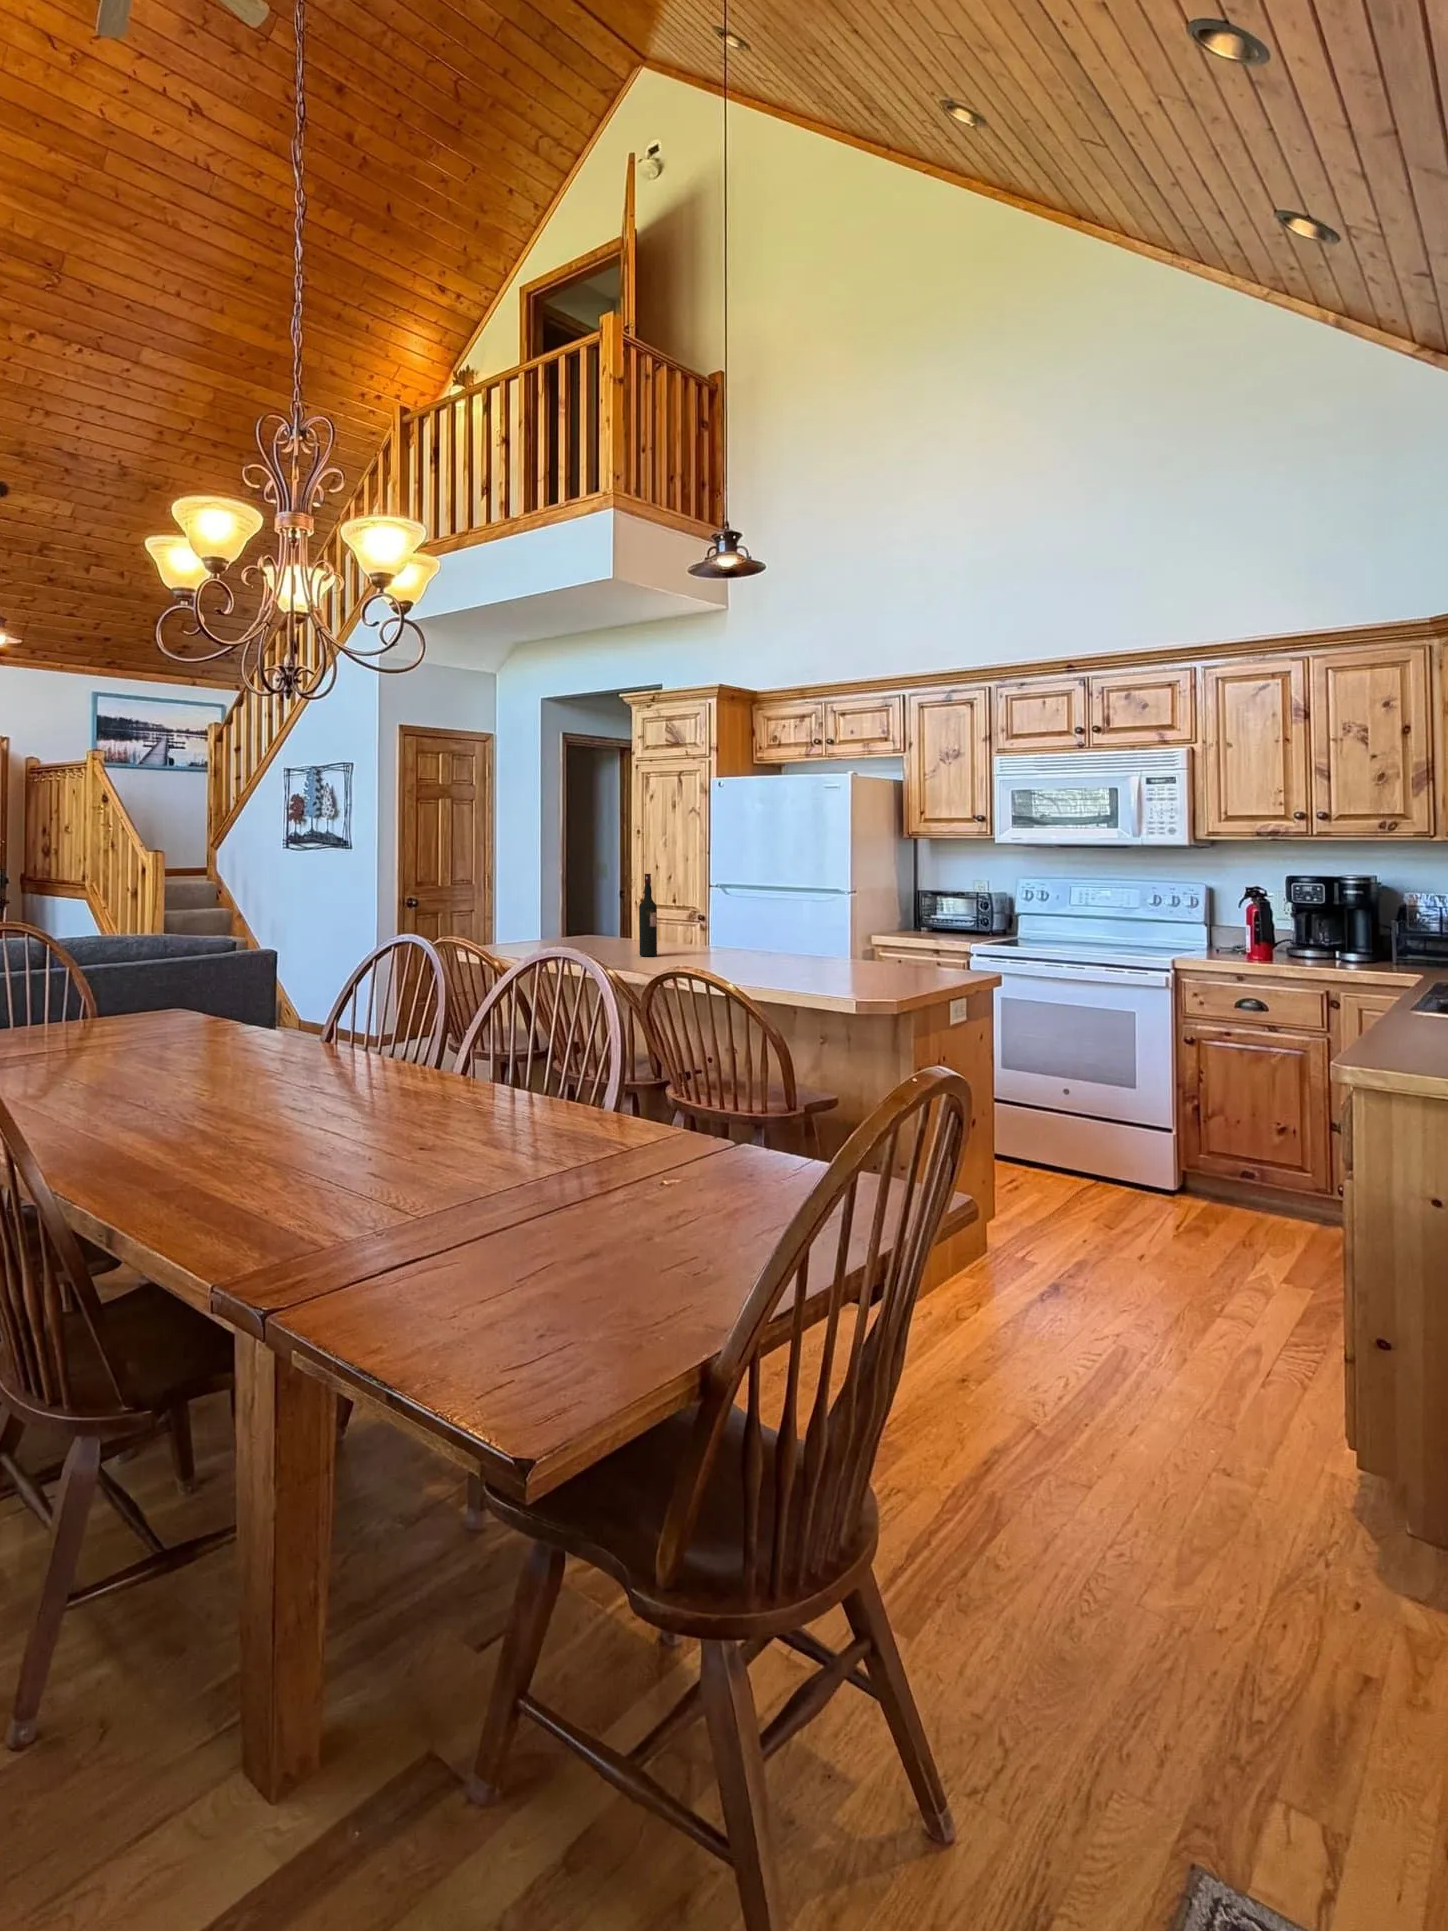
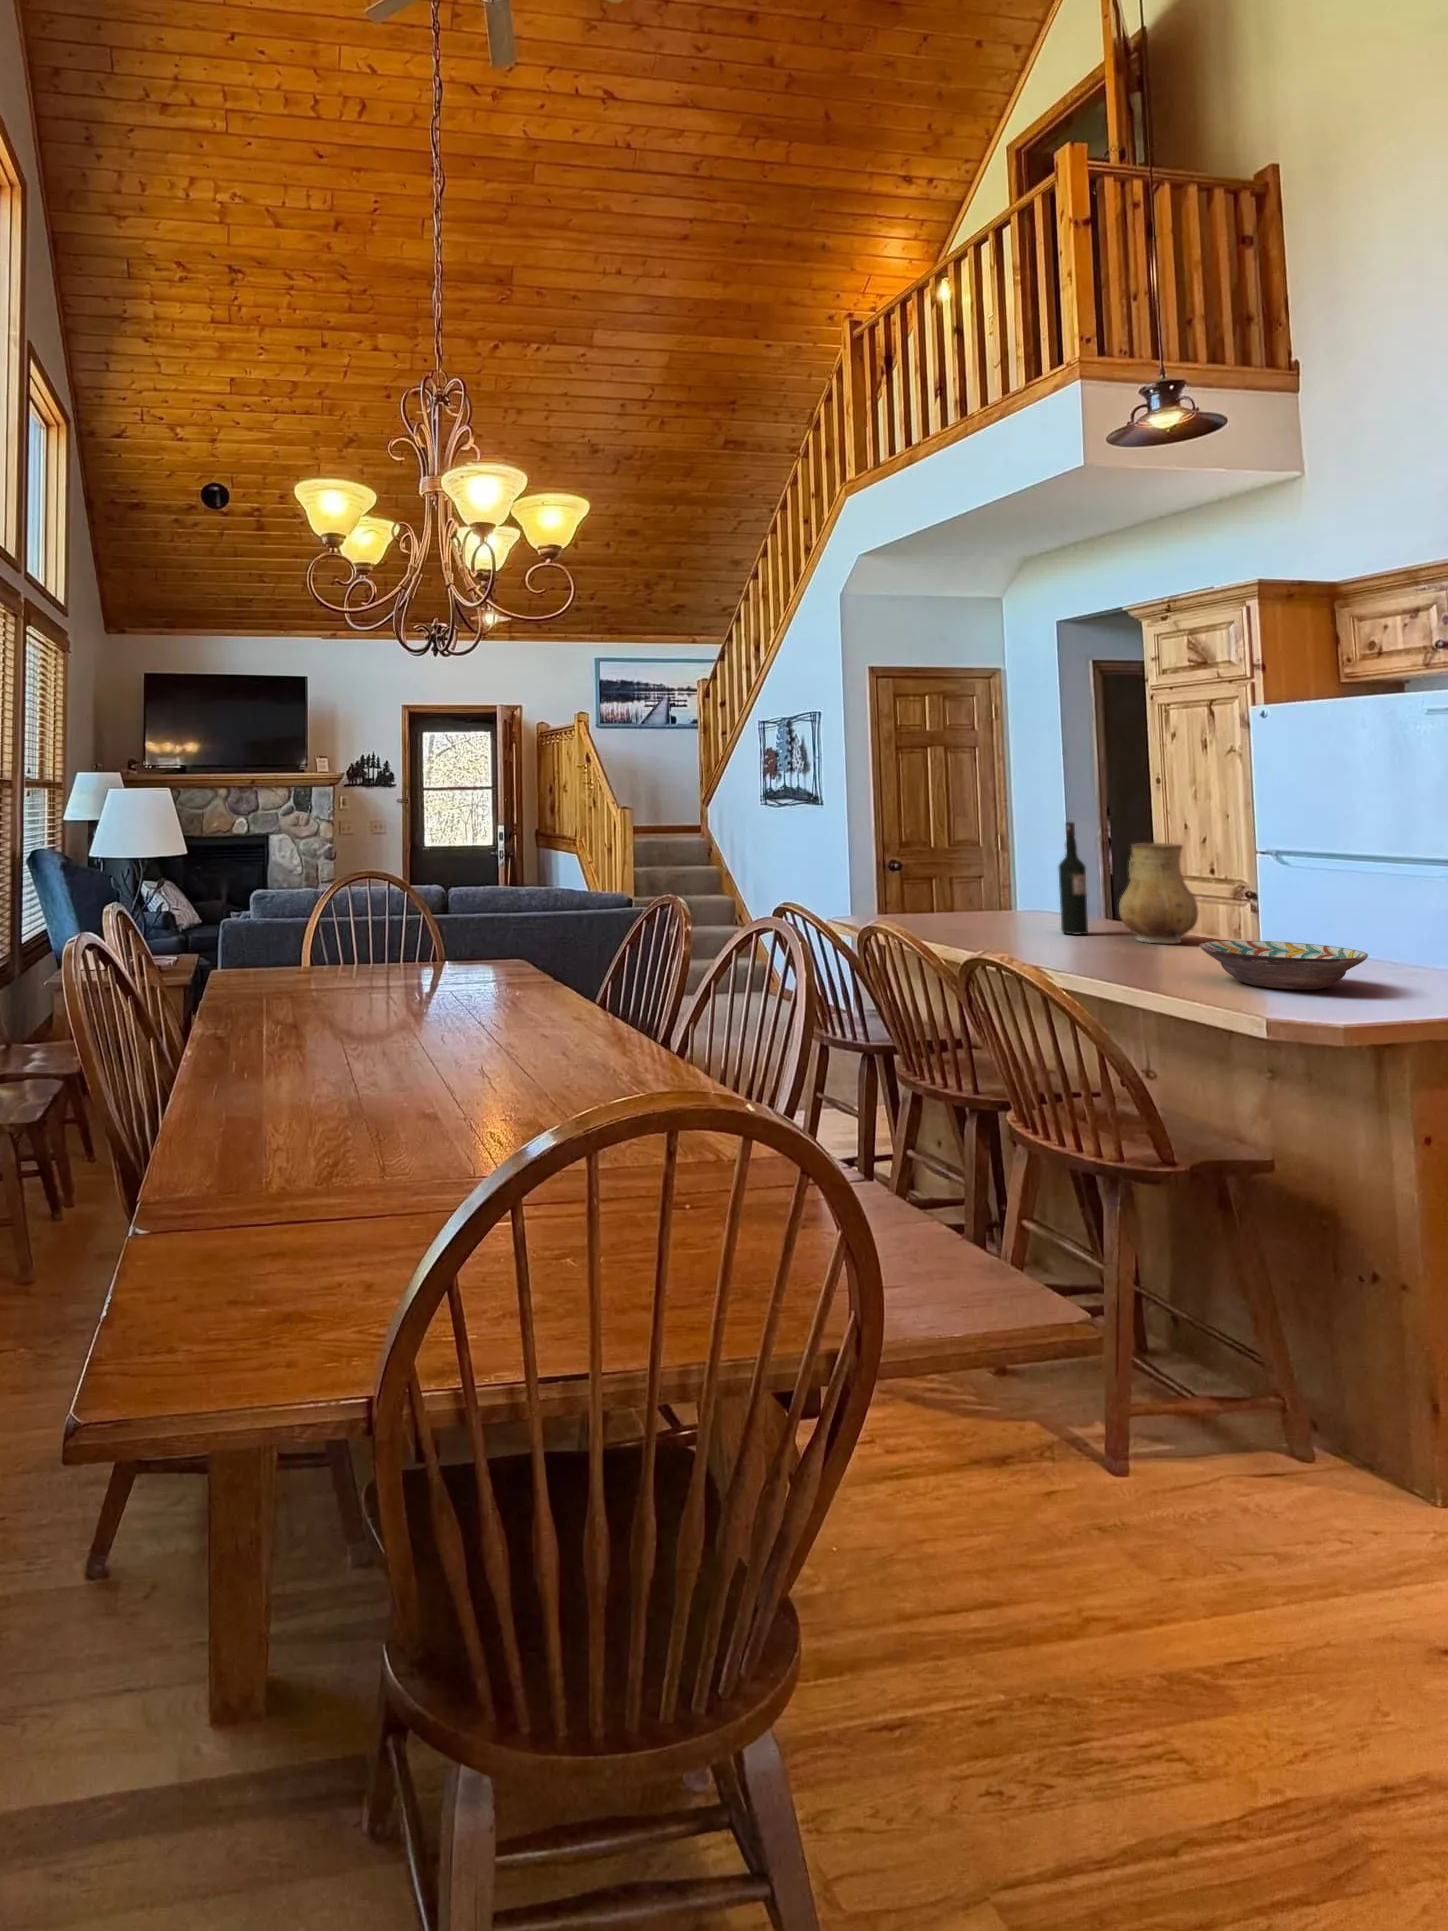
ceramic pitcher: none [680,888,730,960] -> present [1119,843,1198,944]
decorative bowl: none [763,954,855,984] -> present [1200,941,1368,990]

